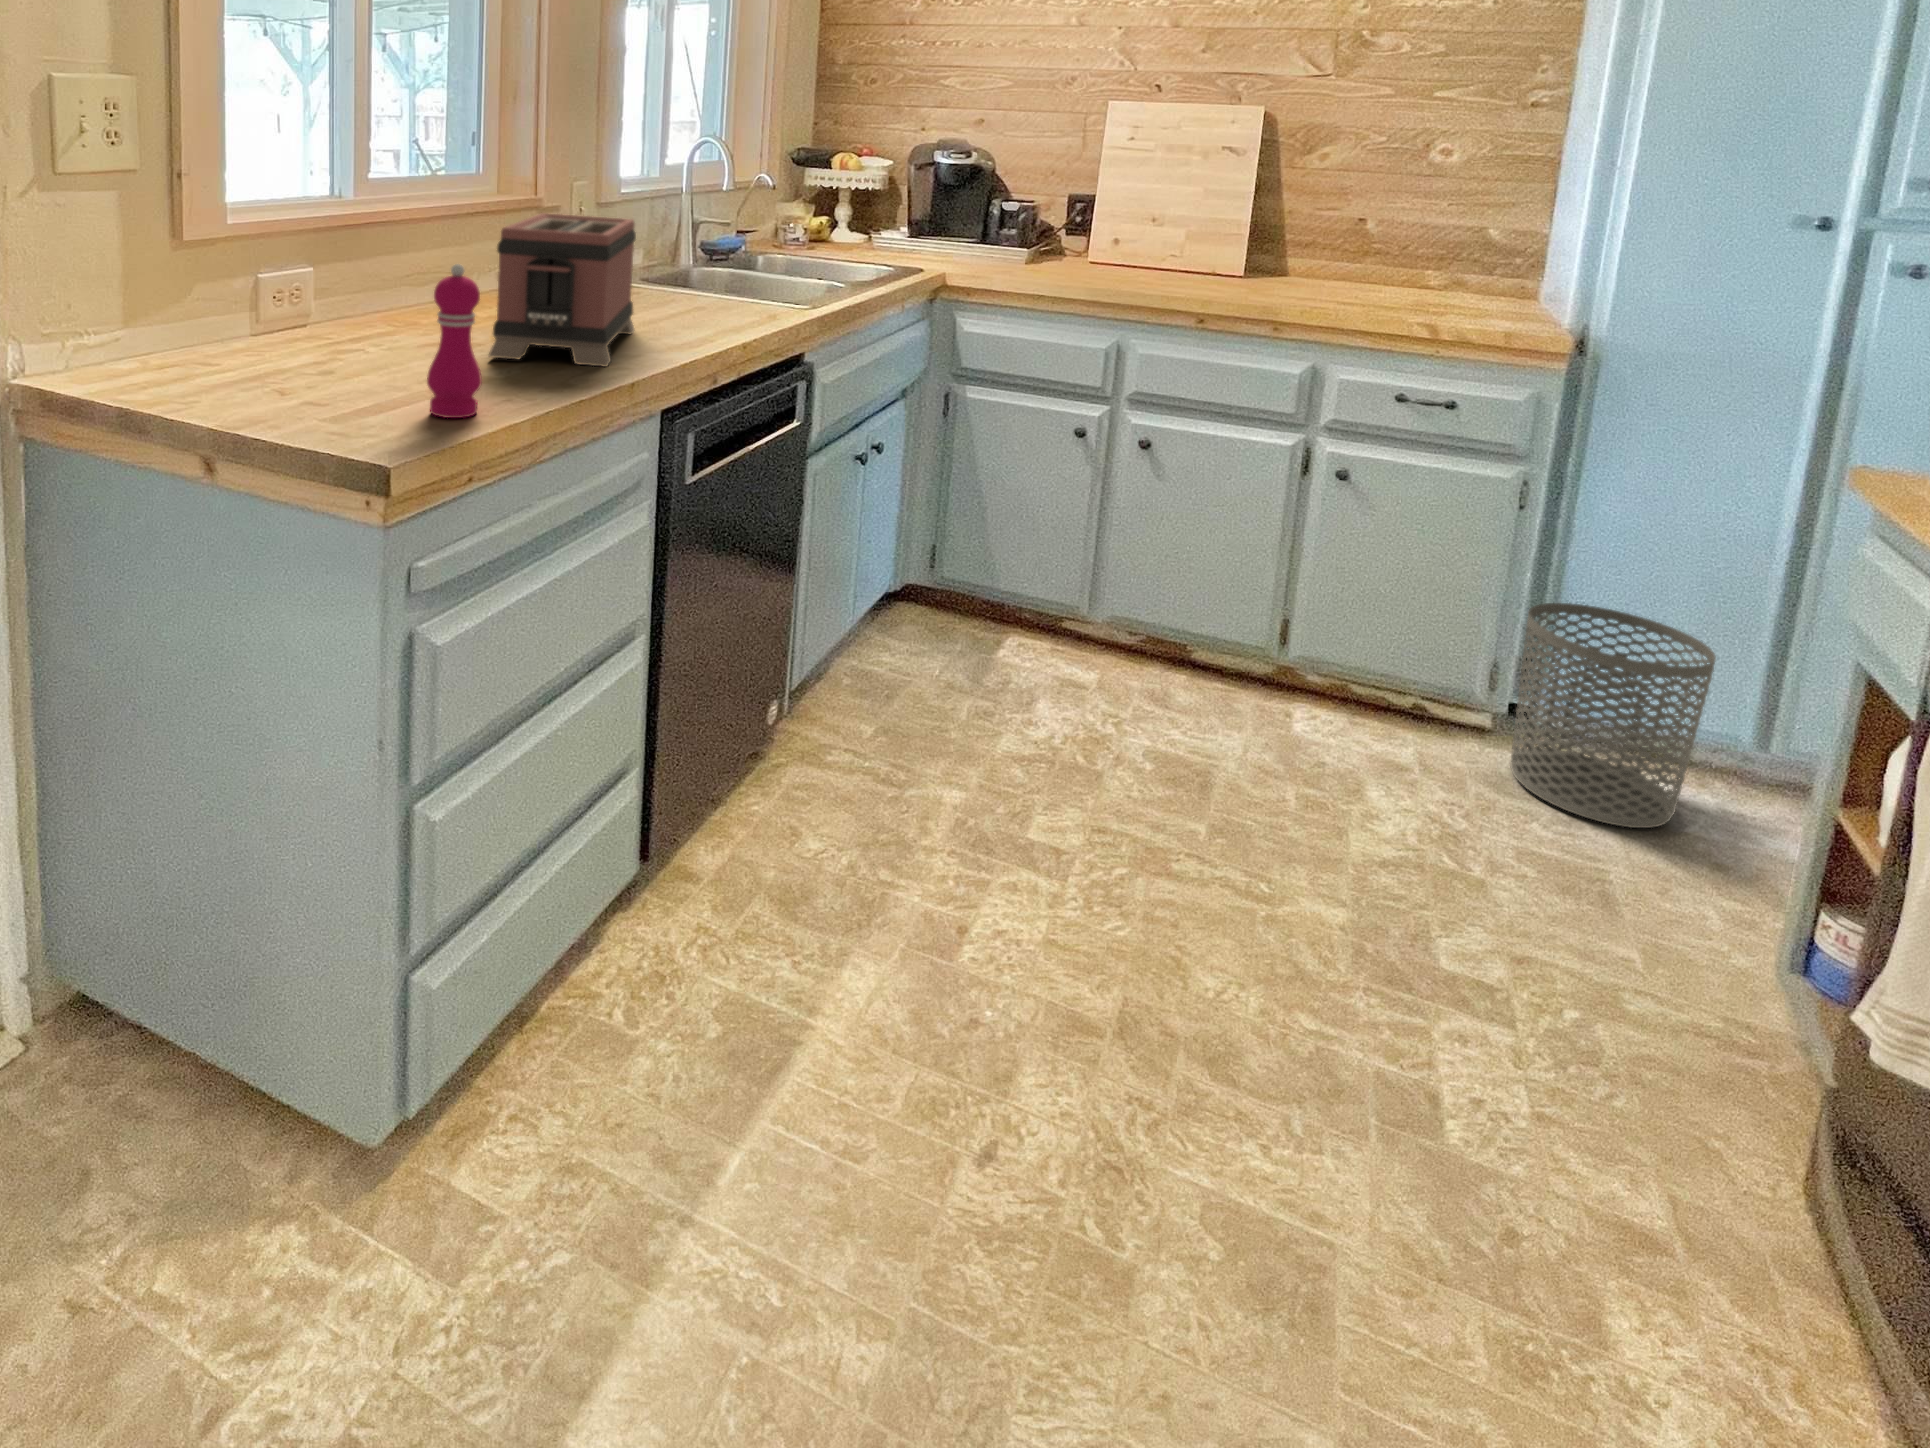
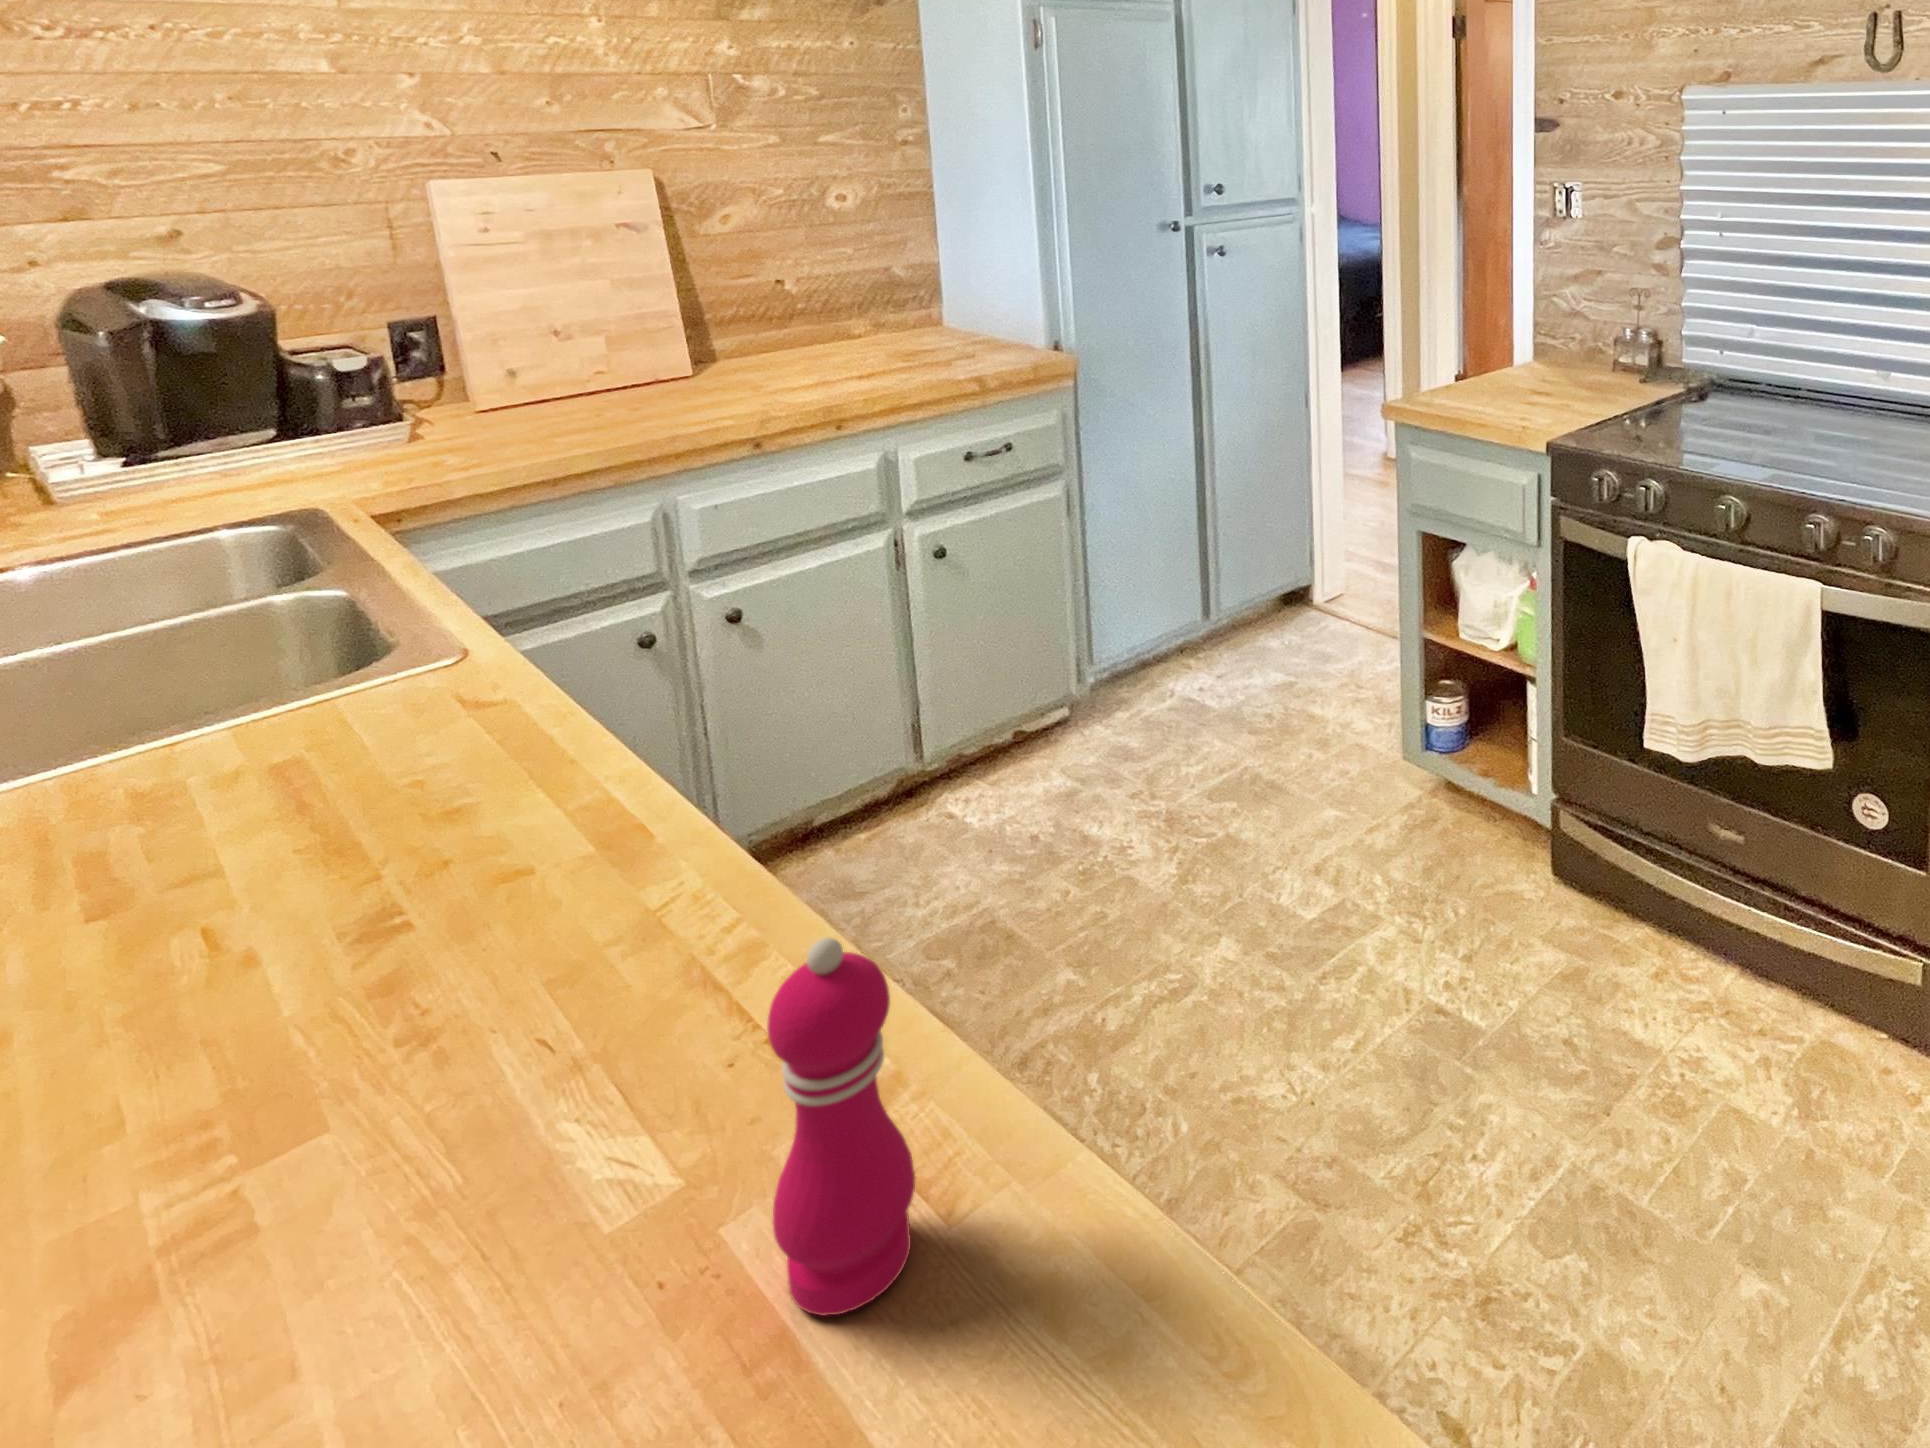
toaster: present [489,213,636,367] -> none [37,656,655,1160]
waste bin: present [1511,603,1716,828] -> none [1100,561,1225,741]

